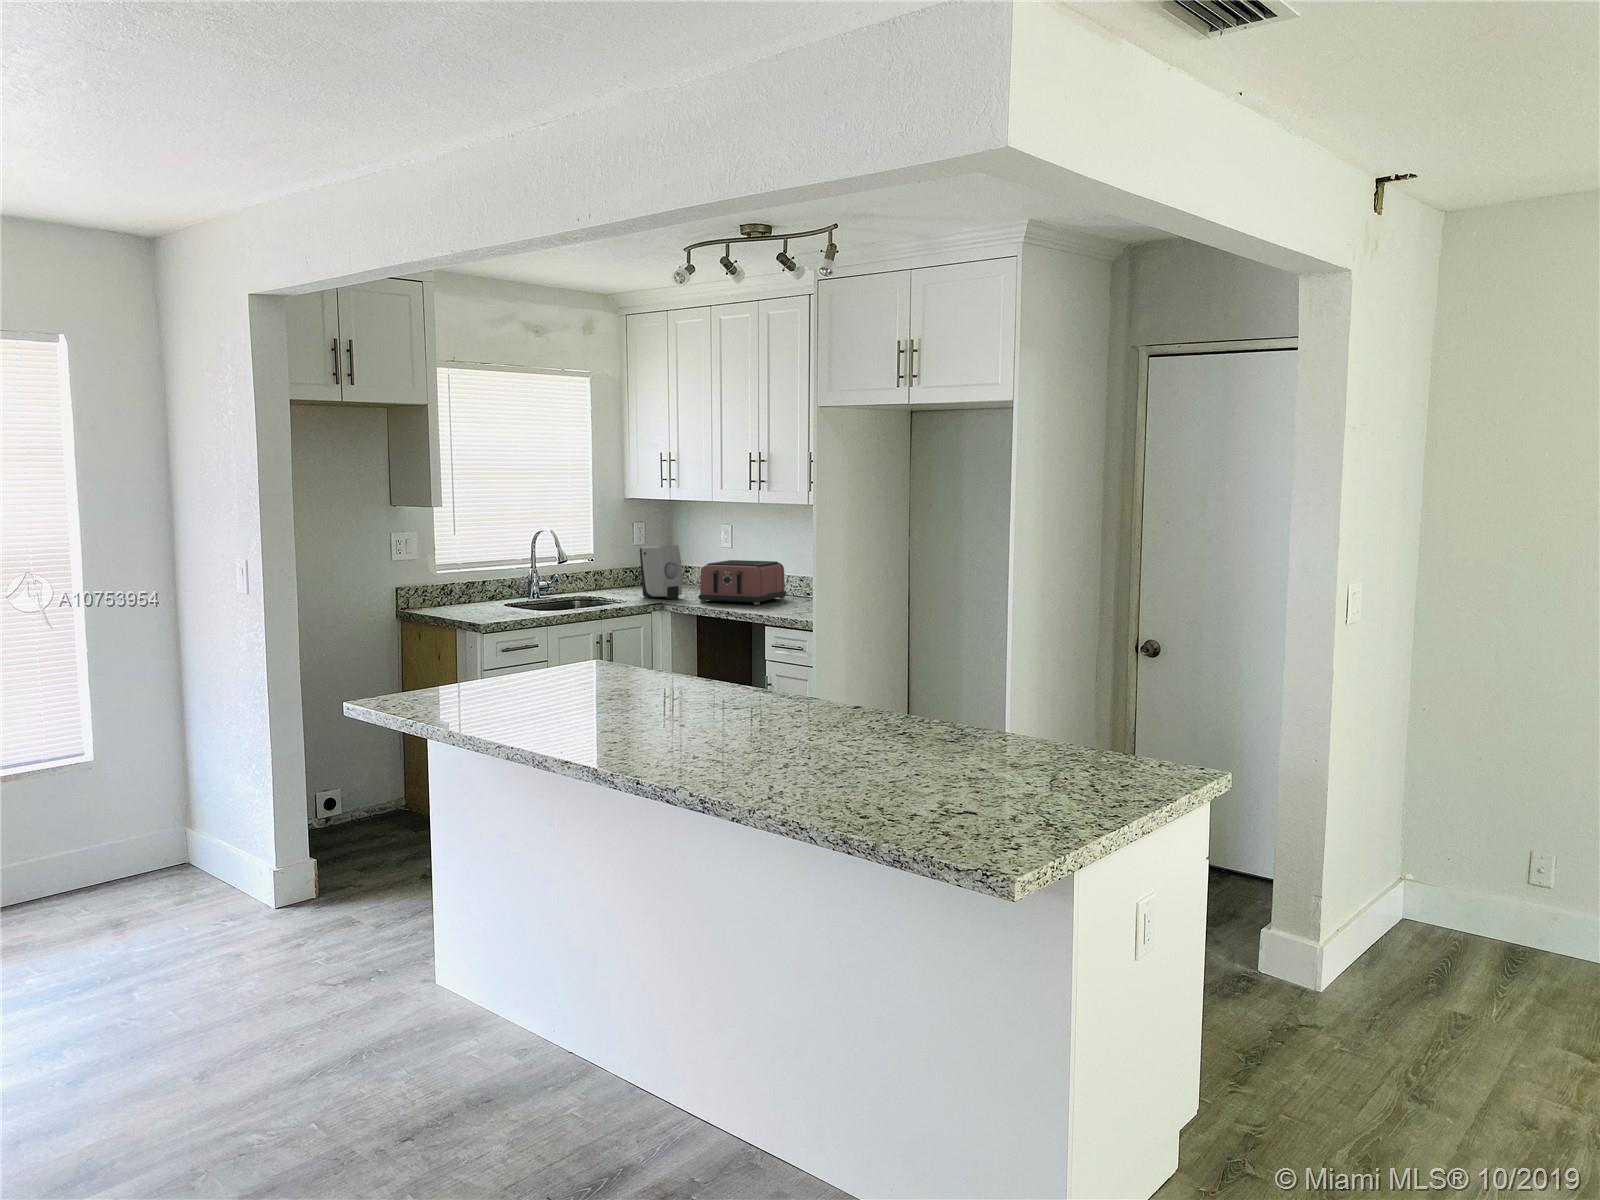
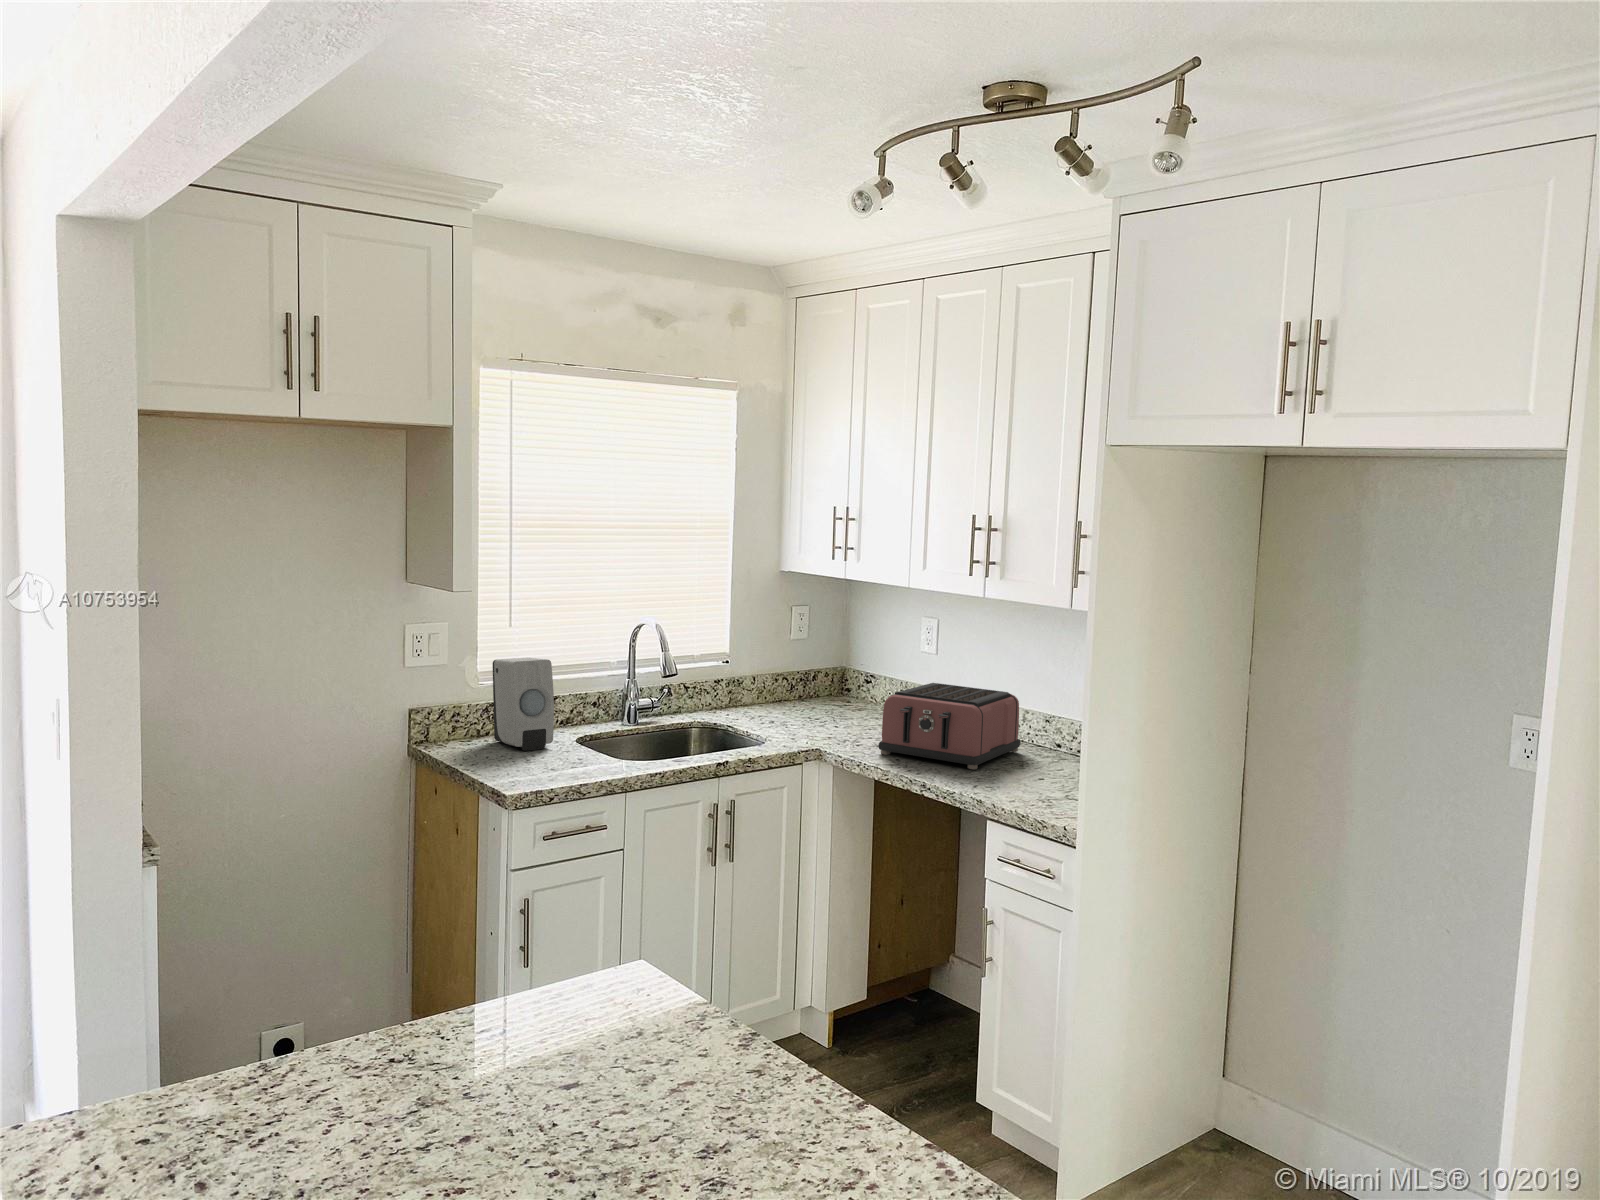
soap dispenser: present [640,545,682,599] -> present [493,658,554,751]

